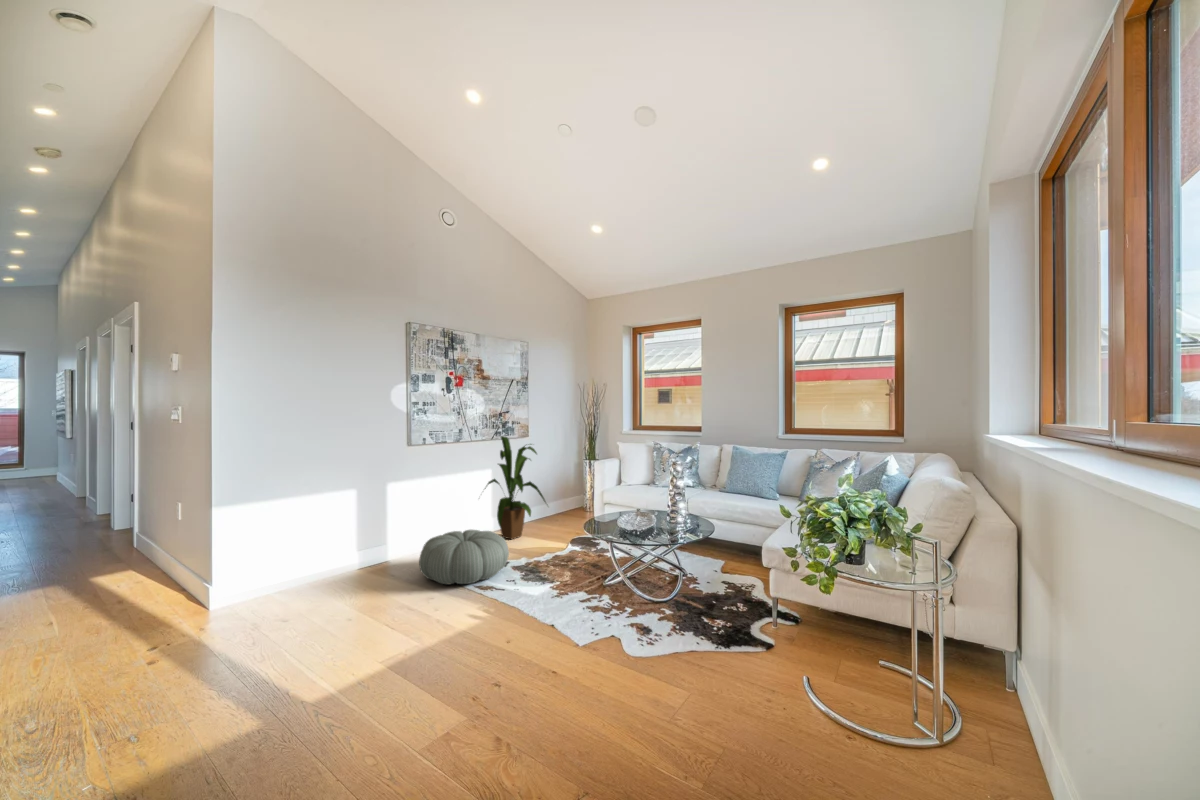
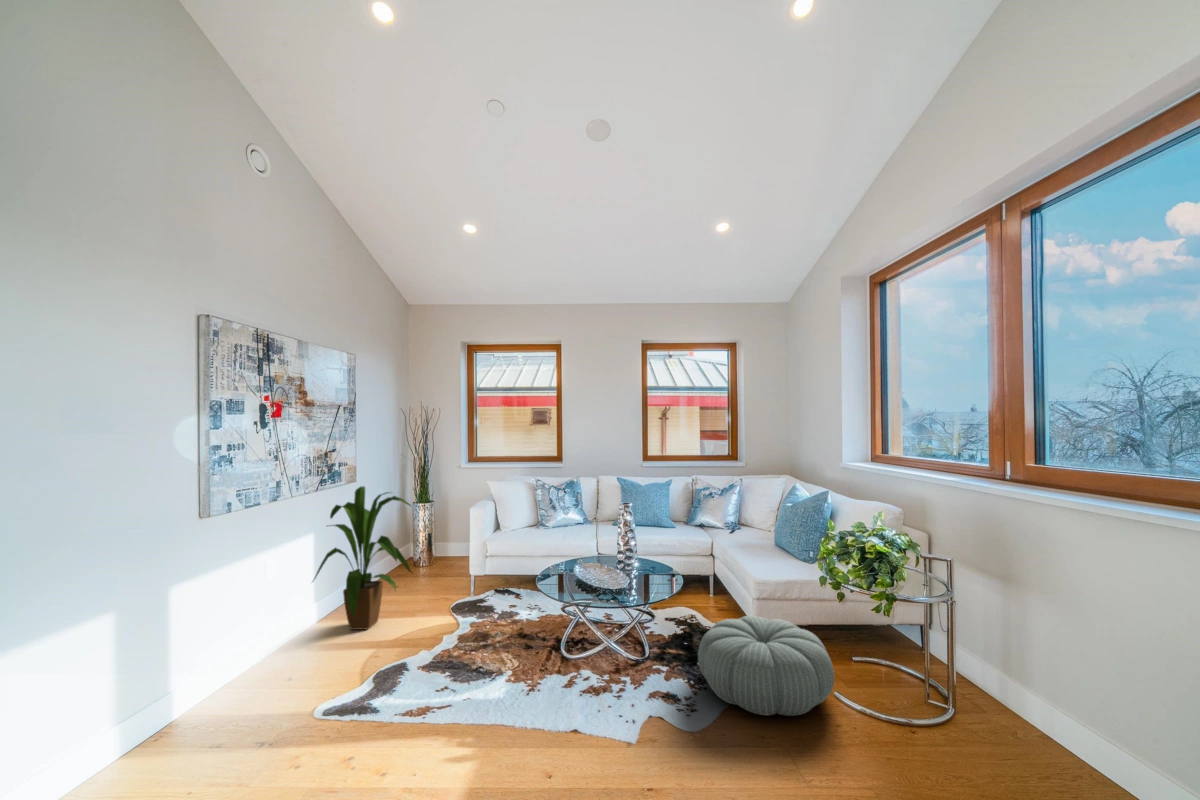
pouf: present [419,530,509,584] -> present [698,616,834,716]

